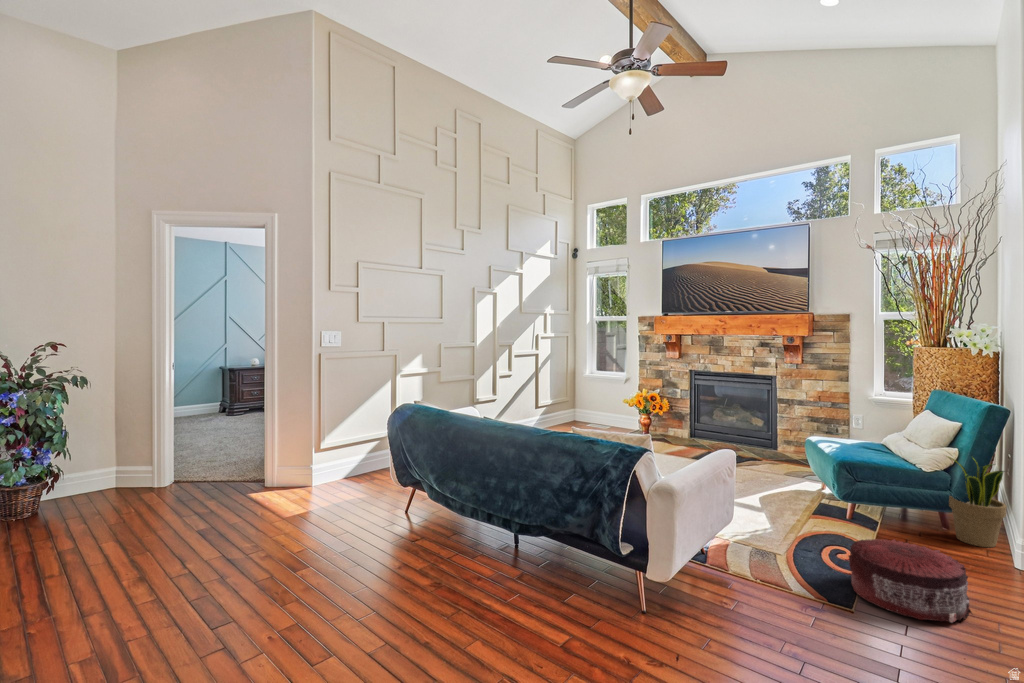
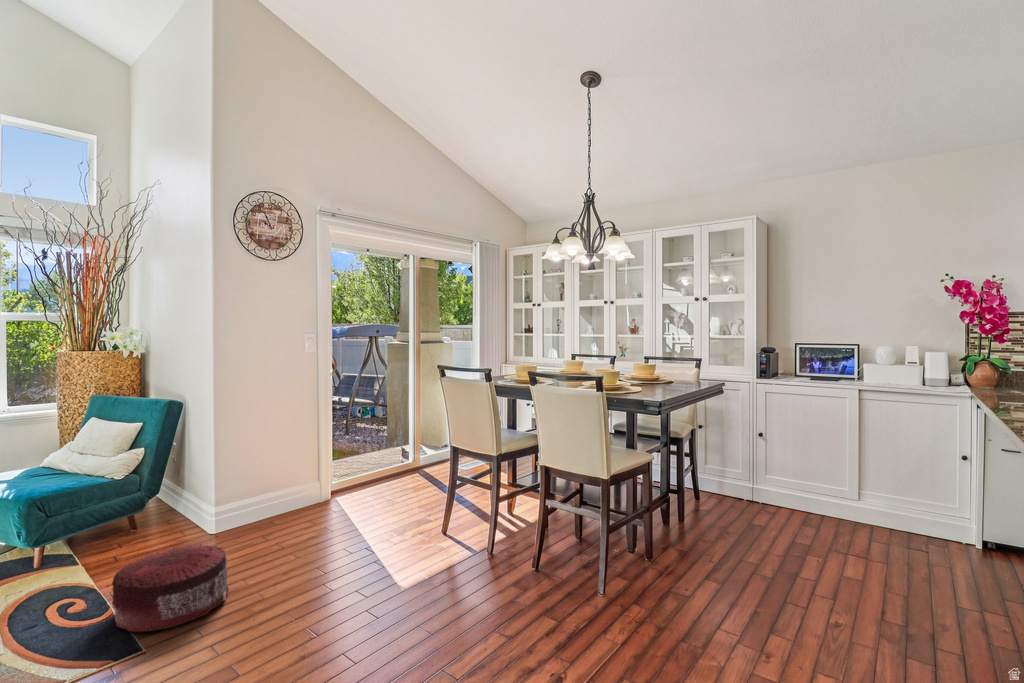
potted plant: present [949,457,1006,547] -> none [136,451,192,535]

